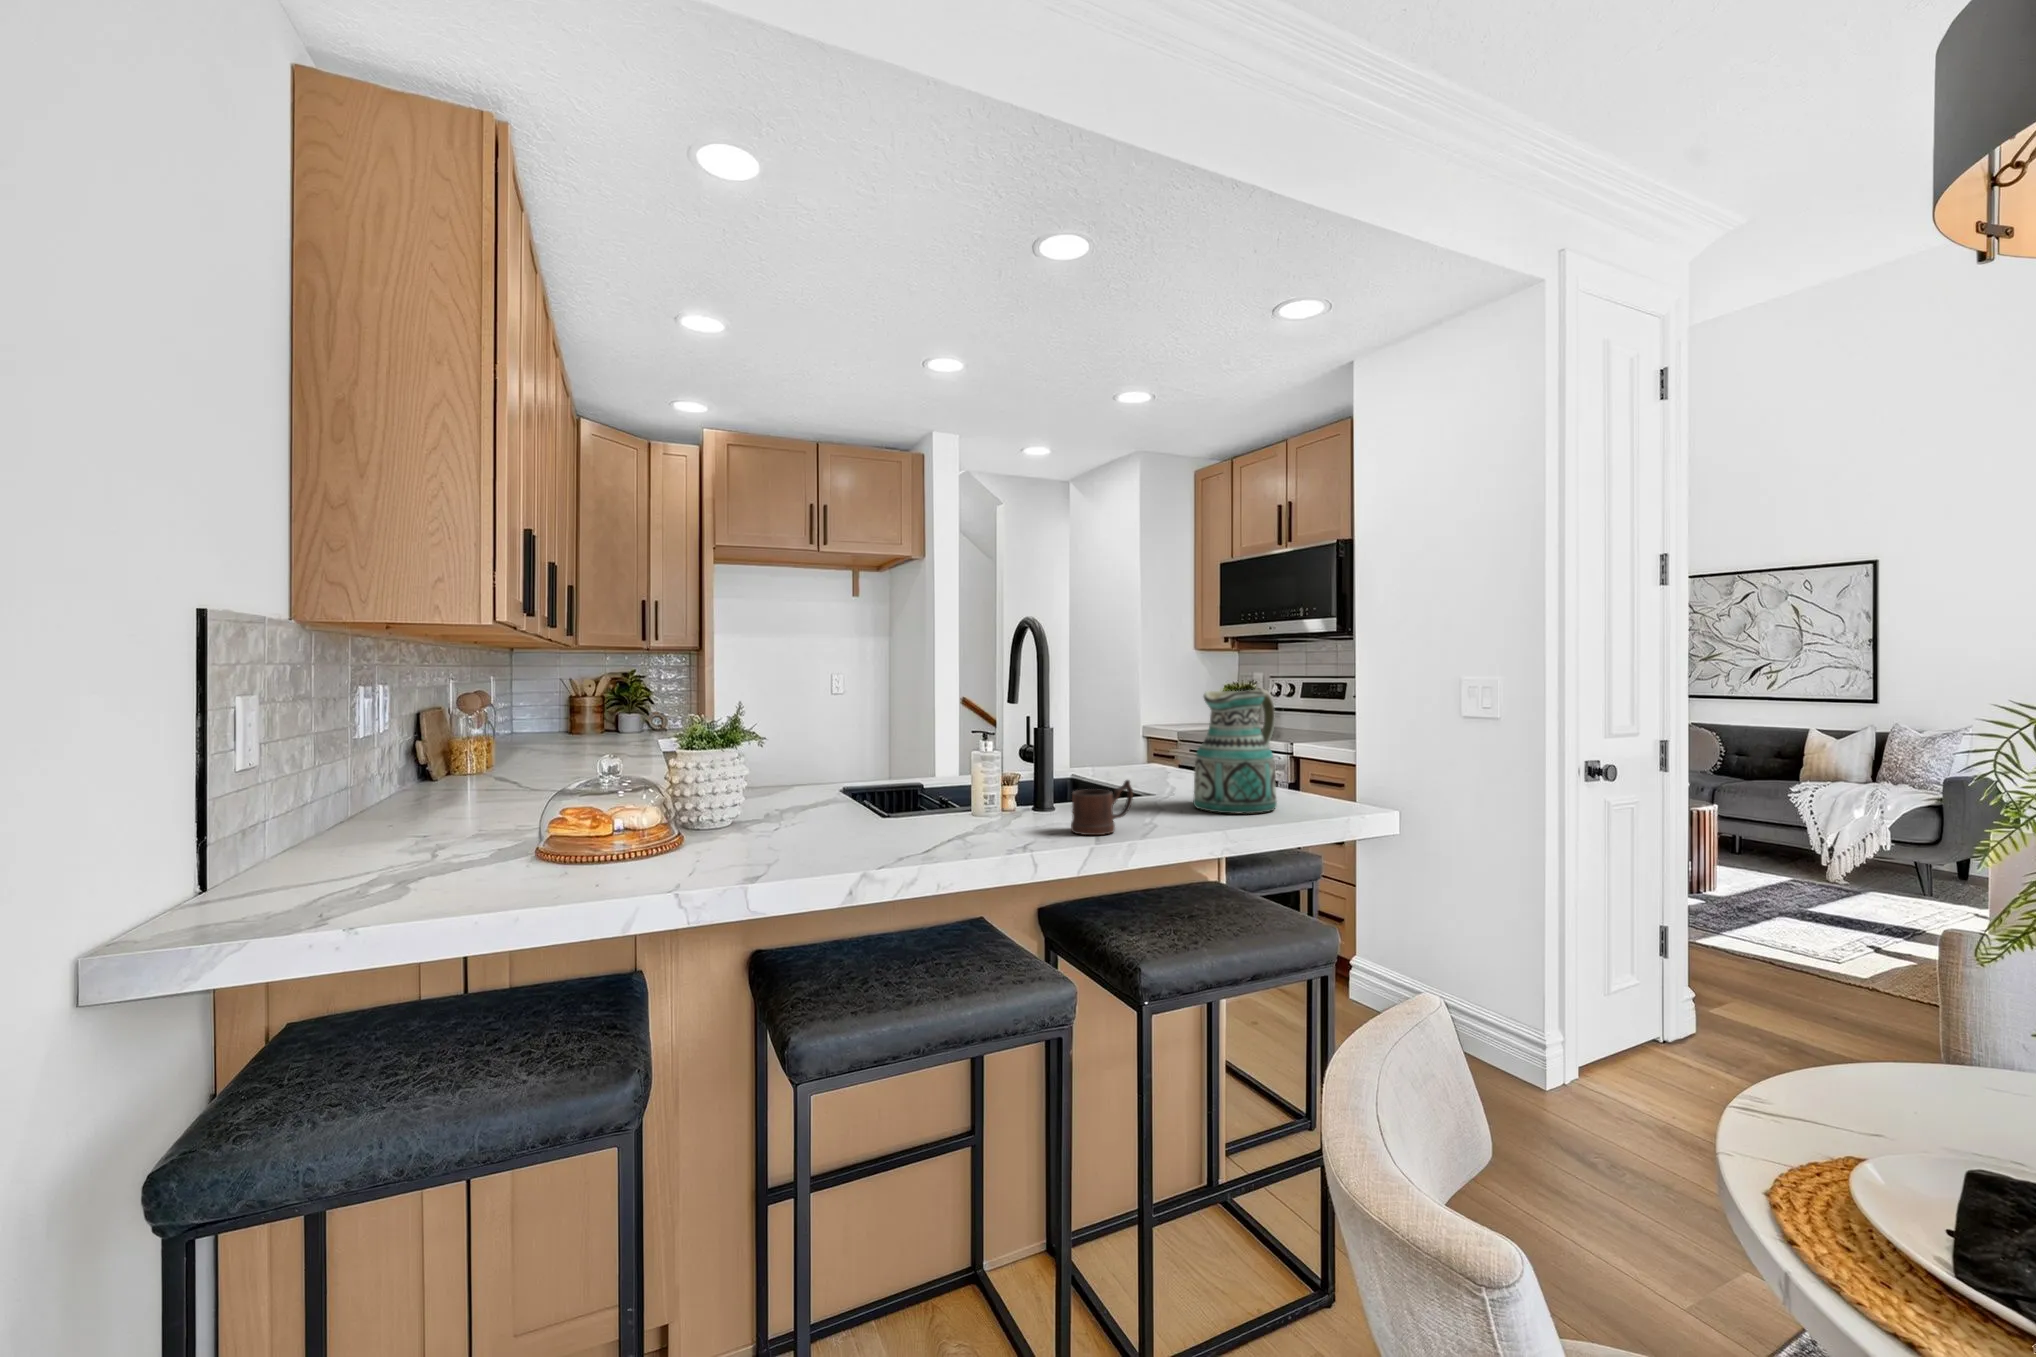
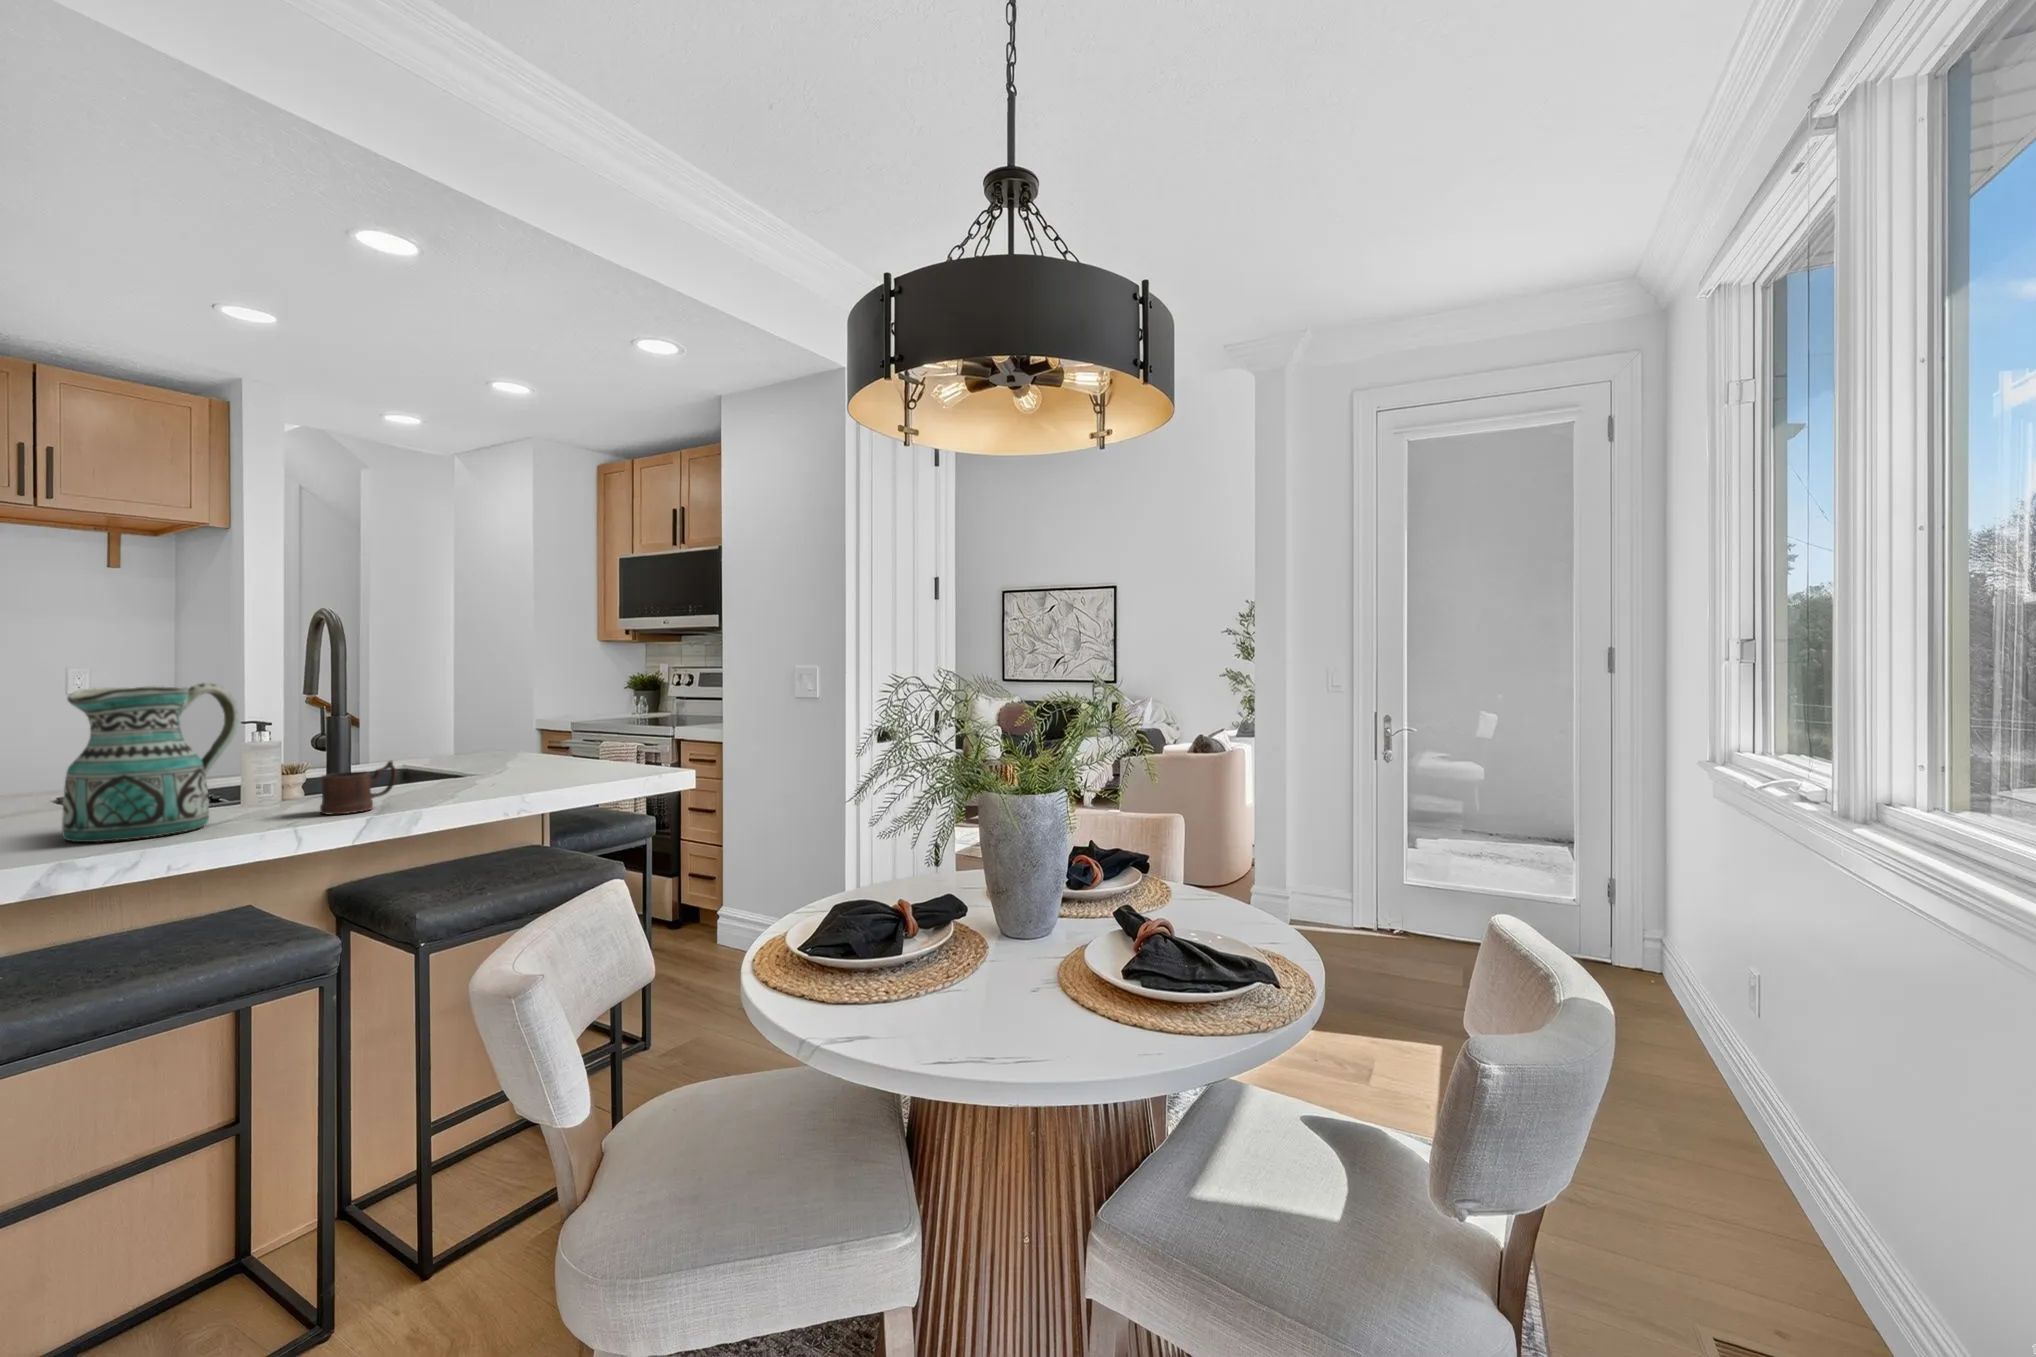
ceramic pitcher: present [1193,688,1277,814] -> present [62,683,239,842]

